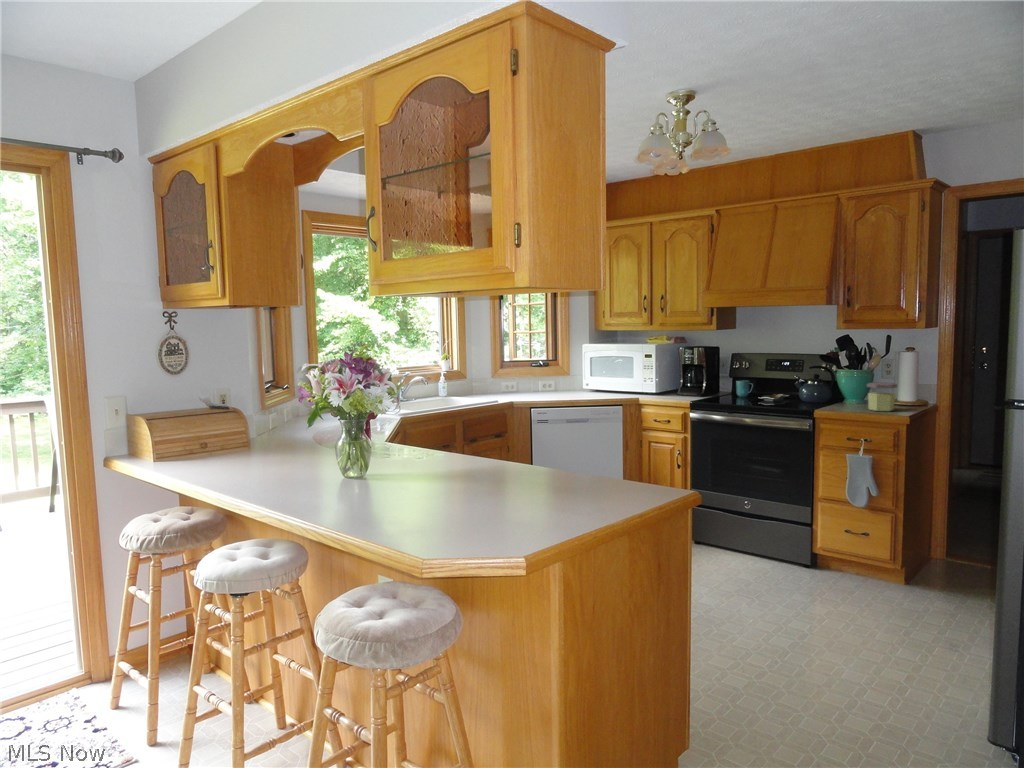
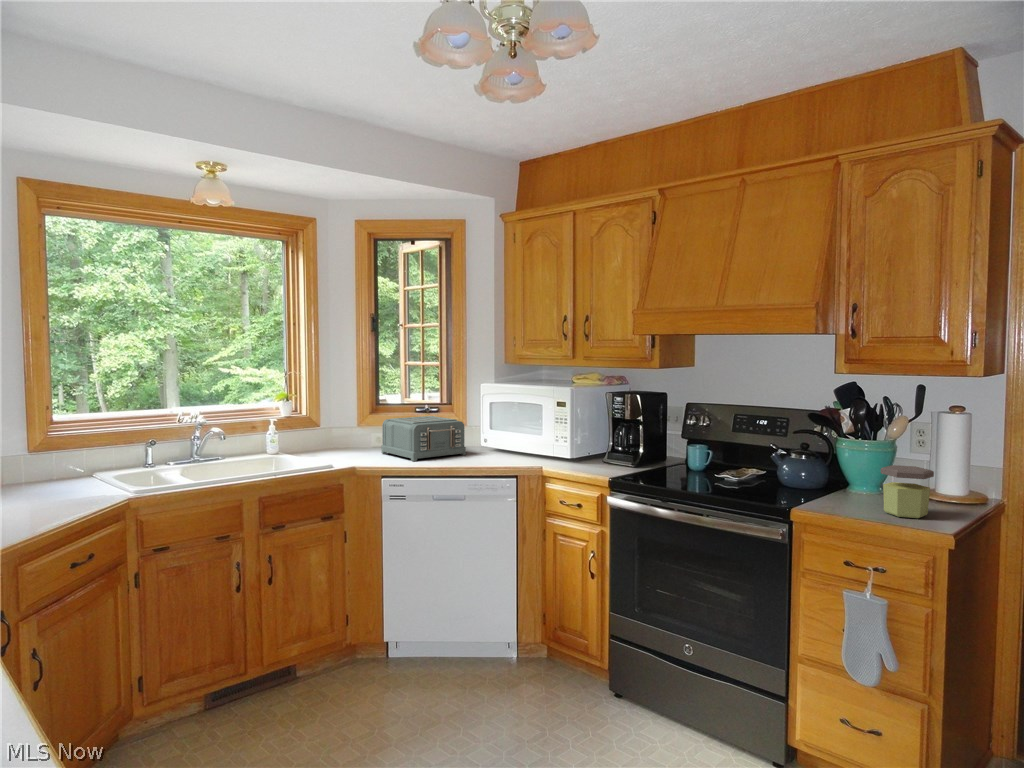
toaster: none [518,368,578,397] -> present [381,416,466,461]

